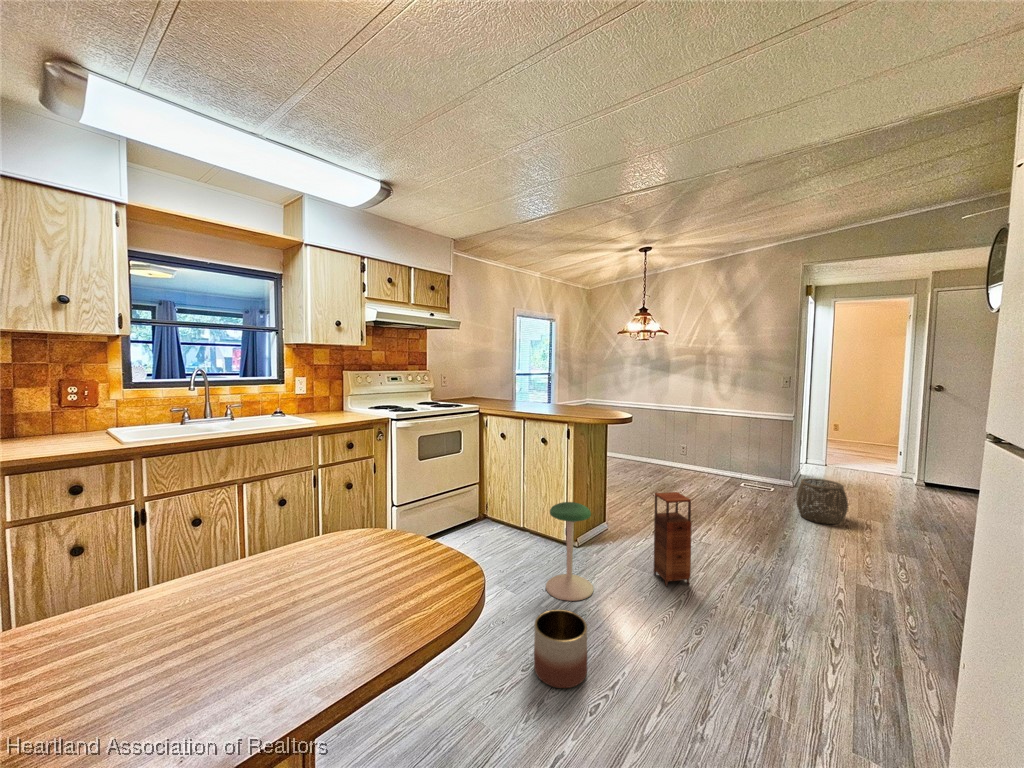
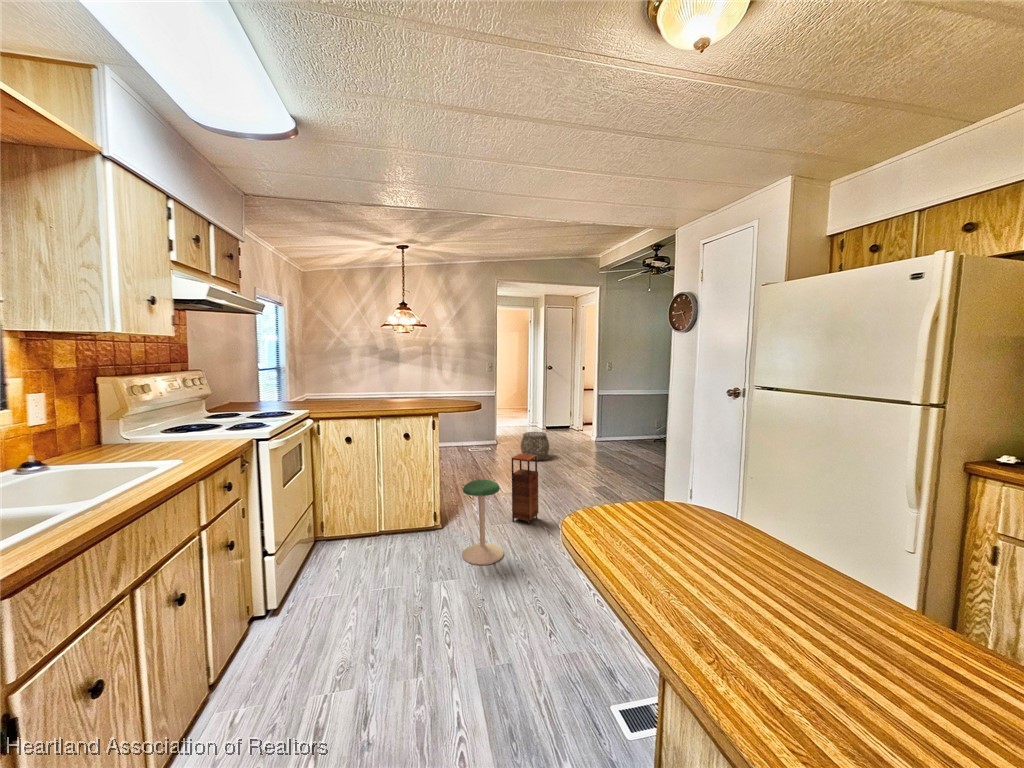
planter: present [534,610,587,688] -> none [539,553,580,609]

